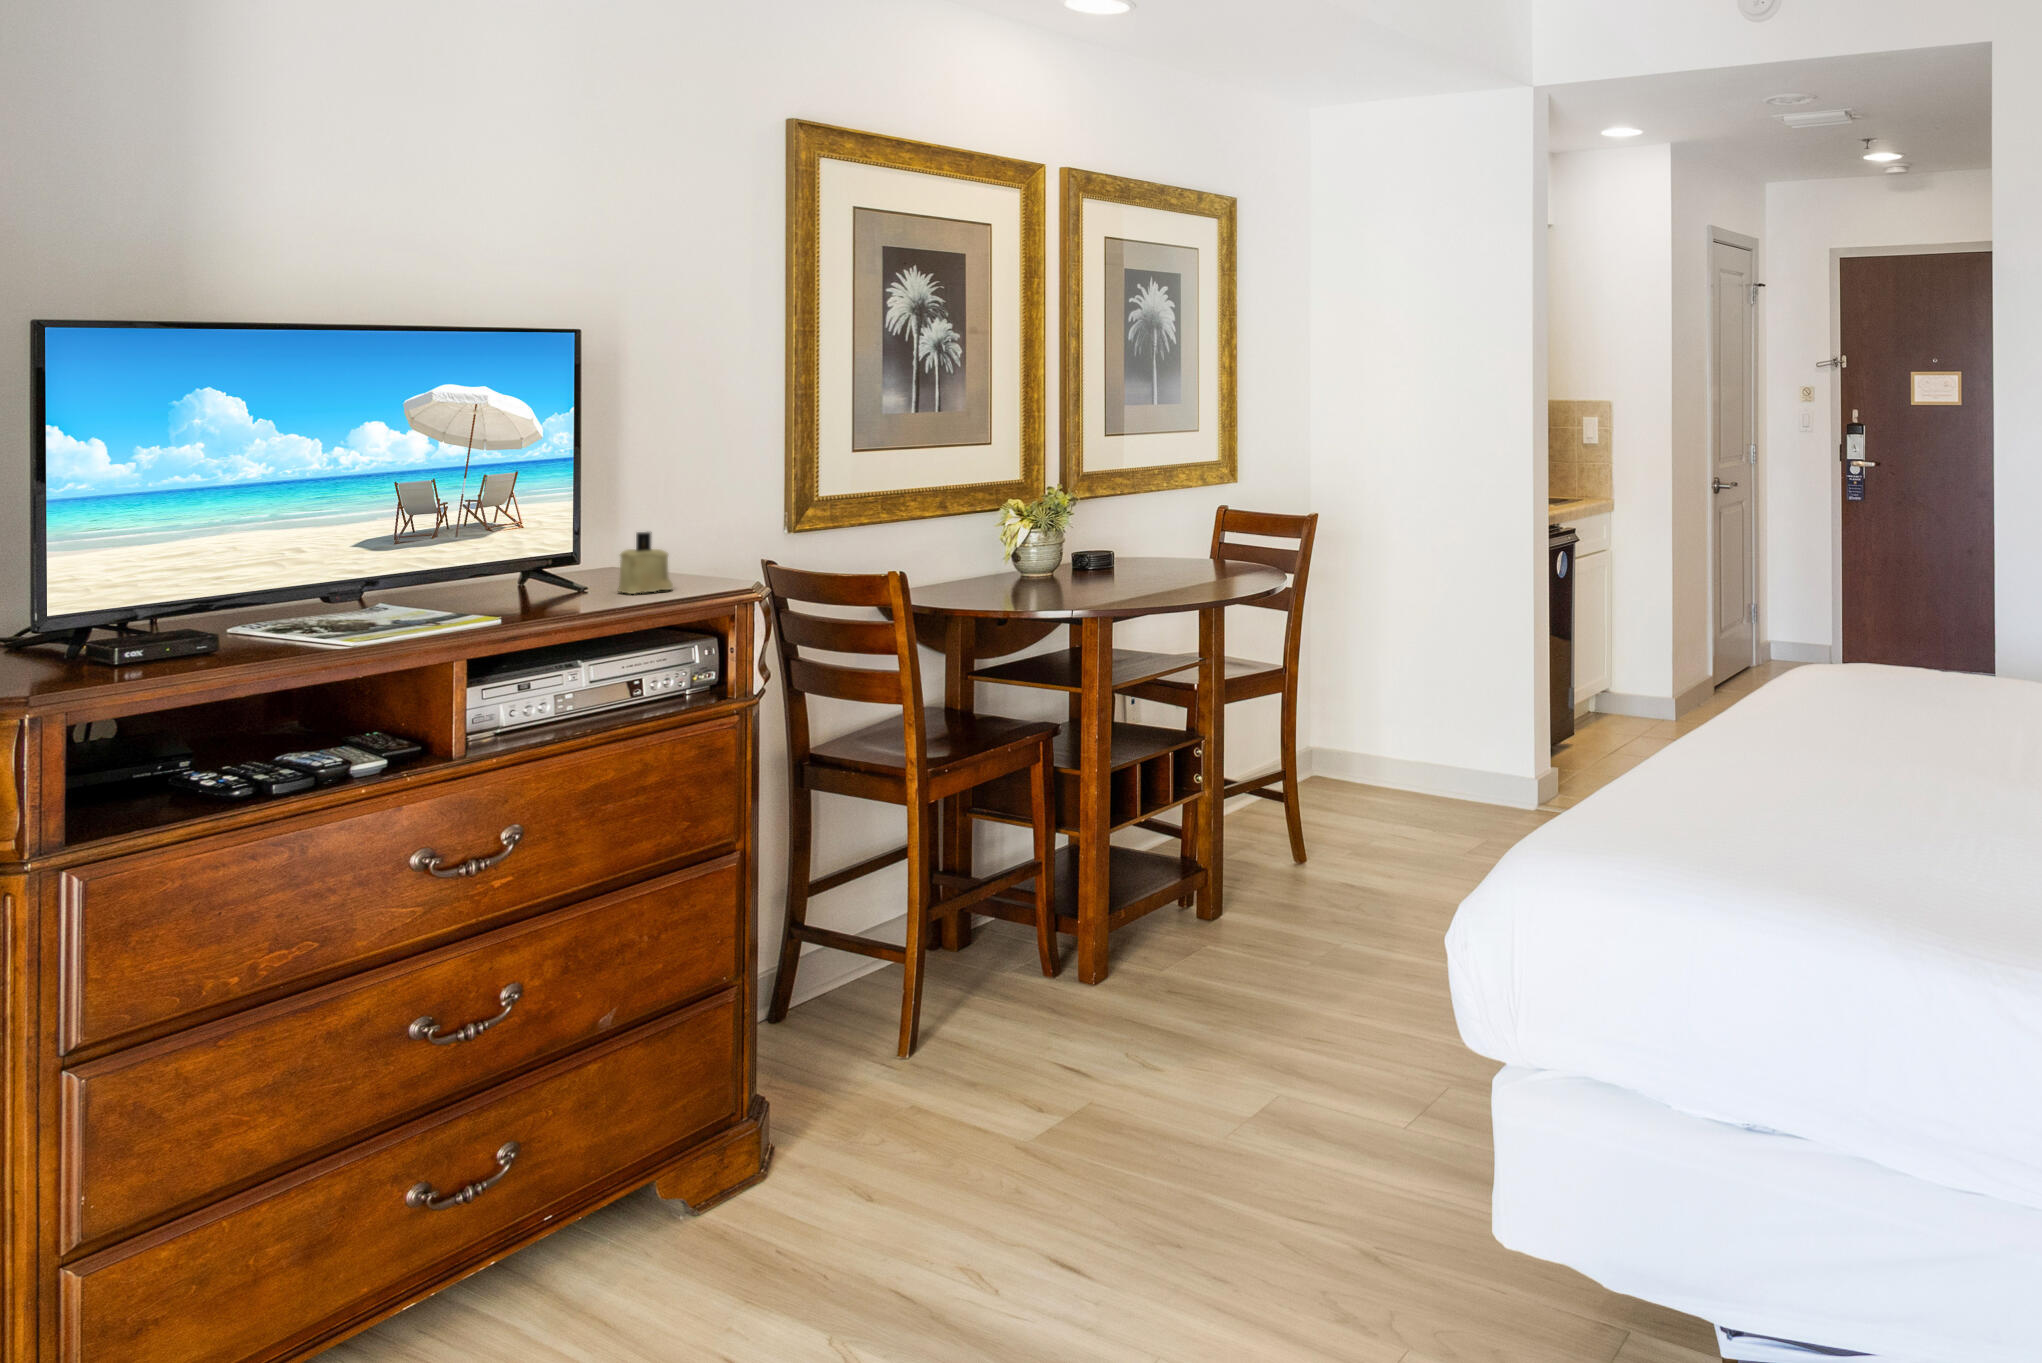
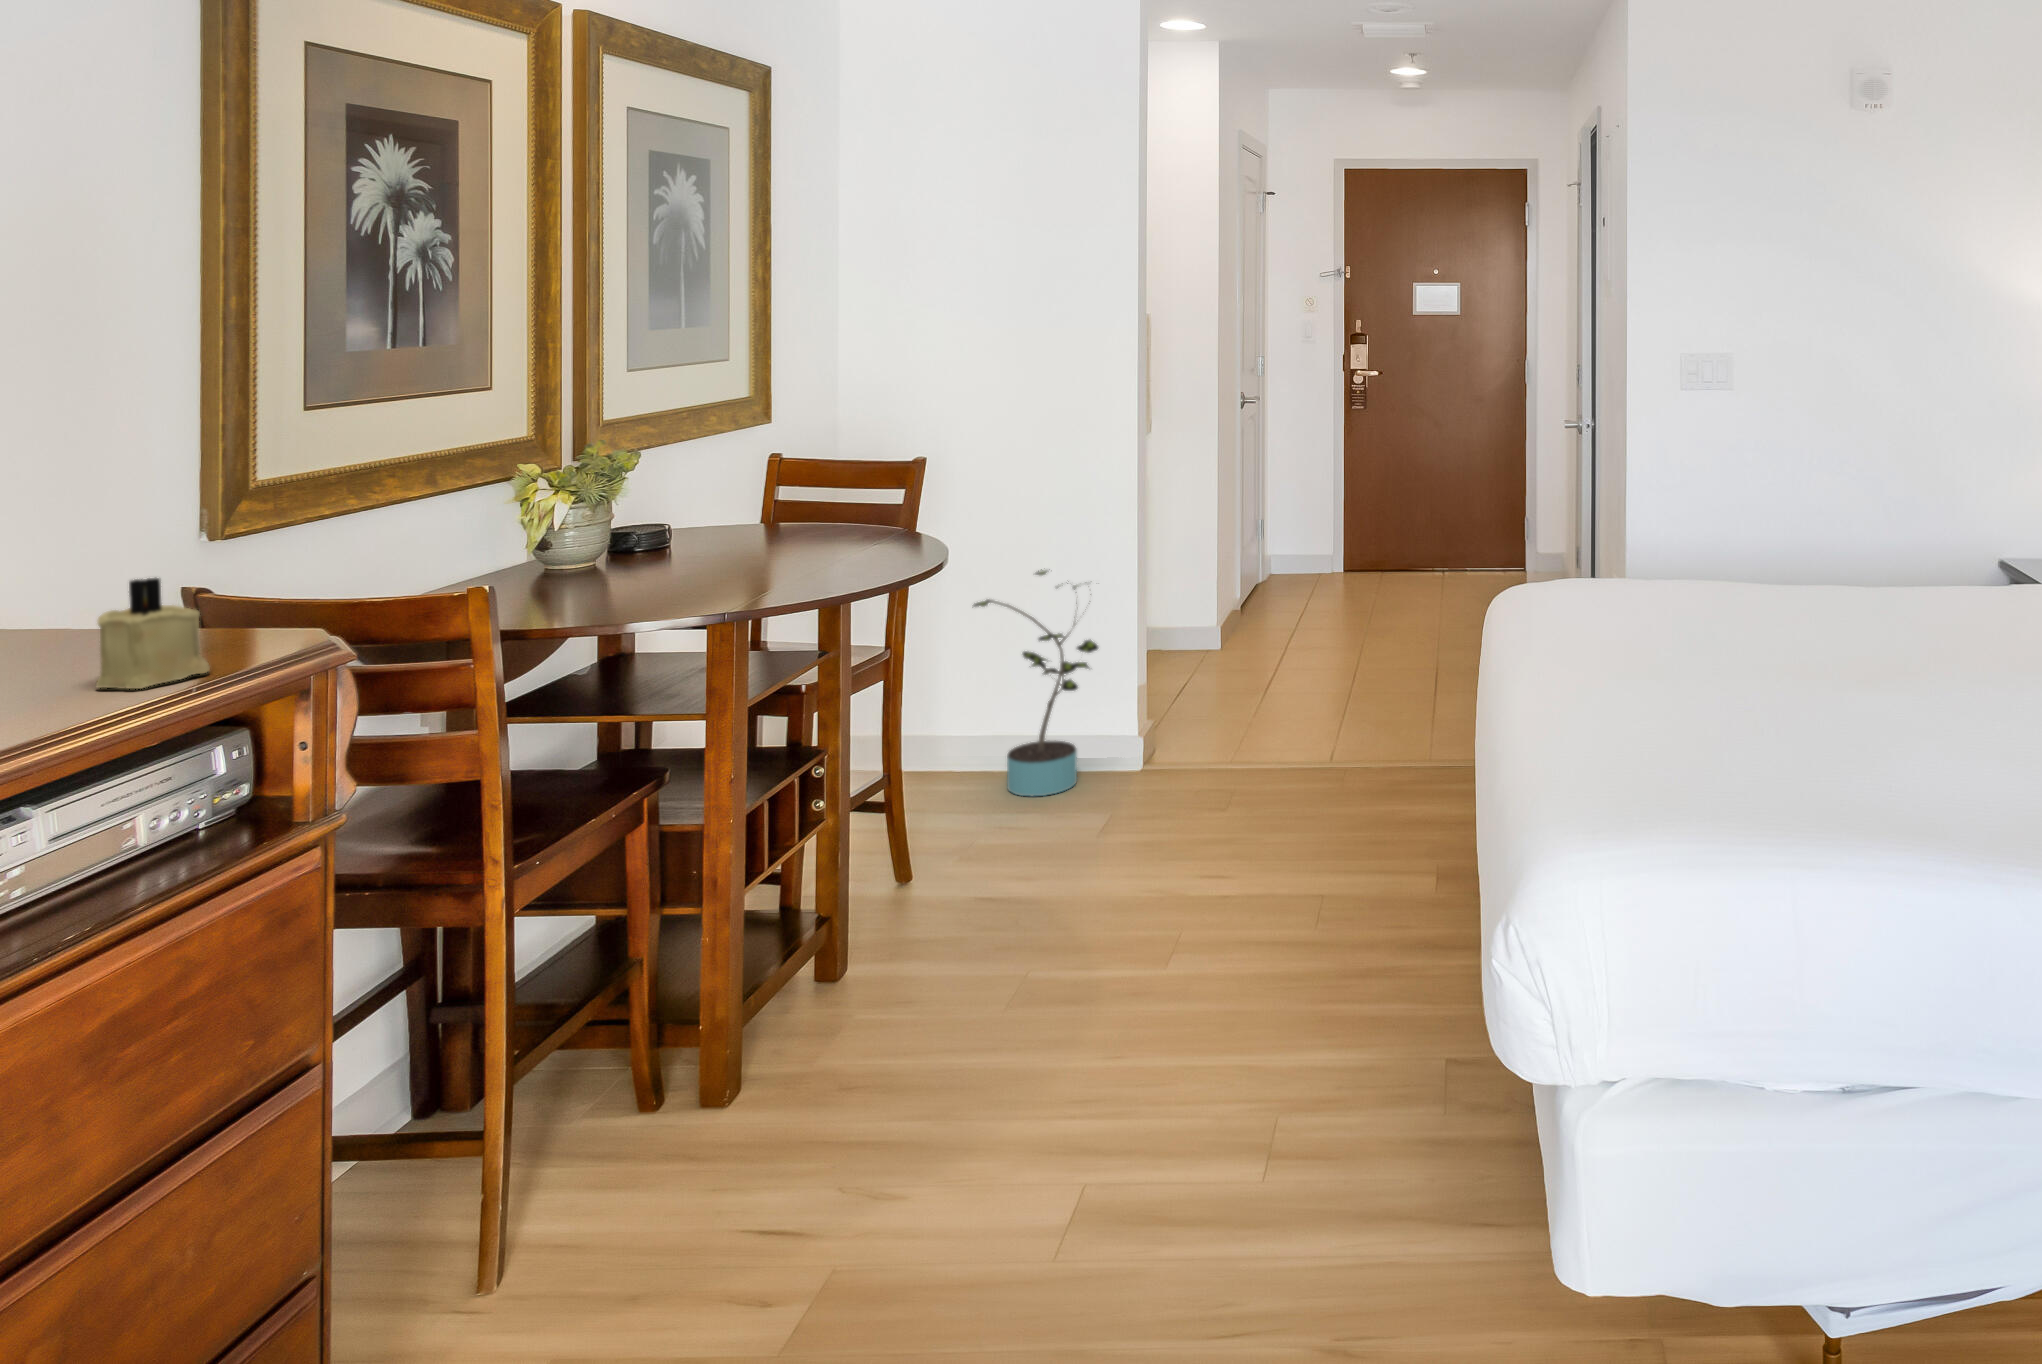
potted plant: none [1381,618,1491,820] -> present [974,569,1098,796]

